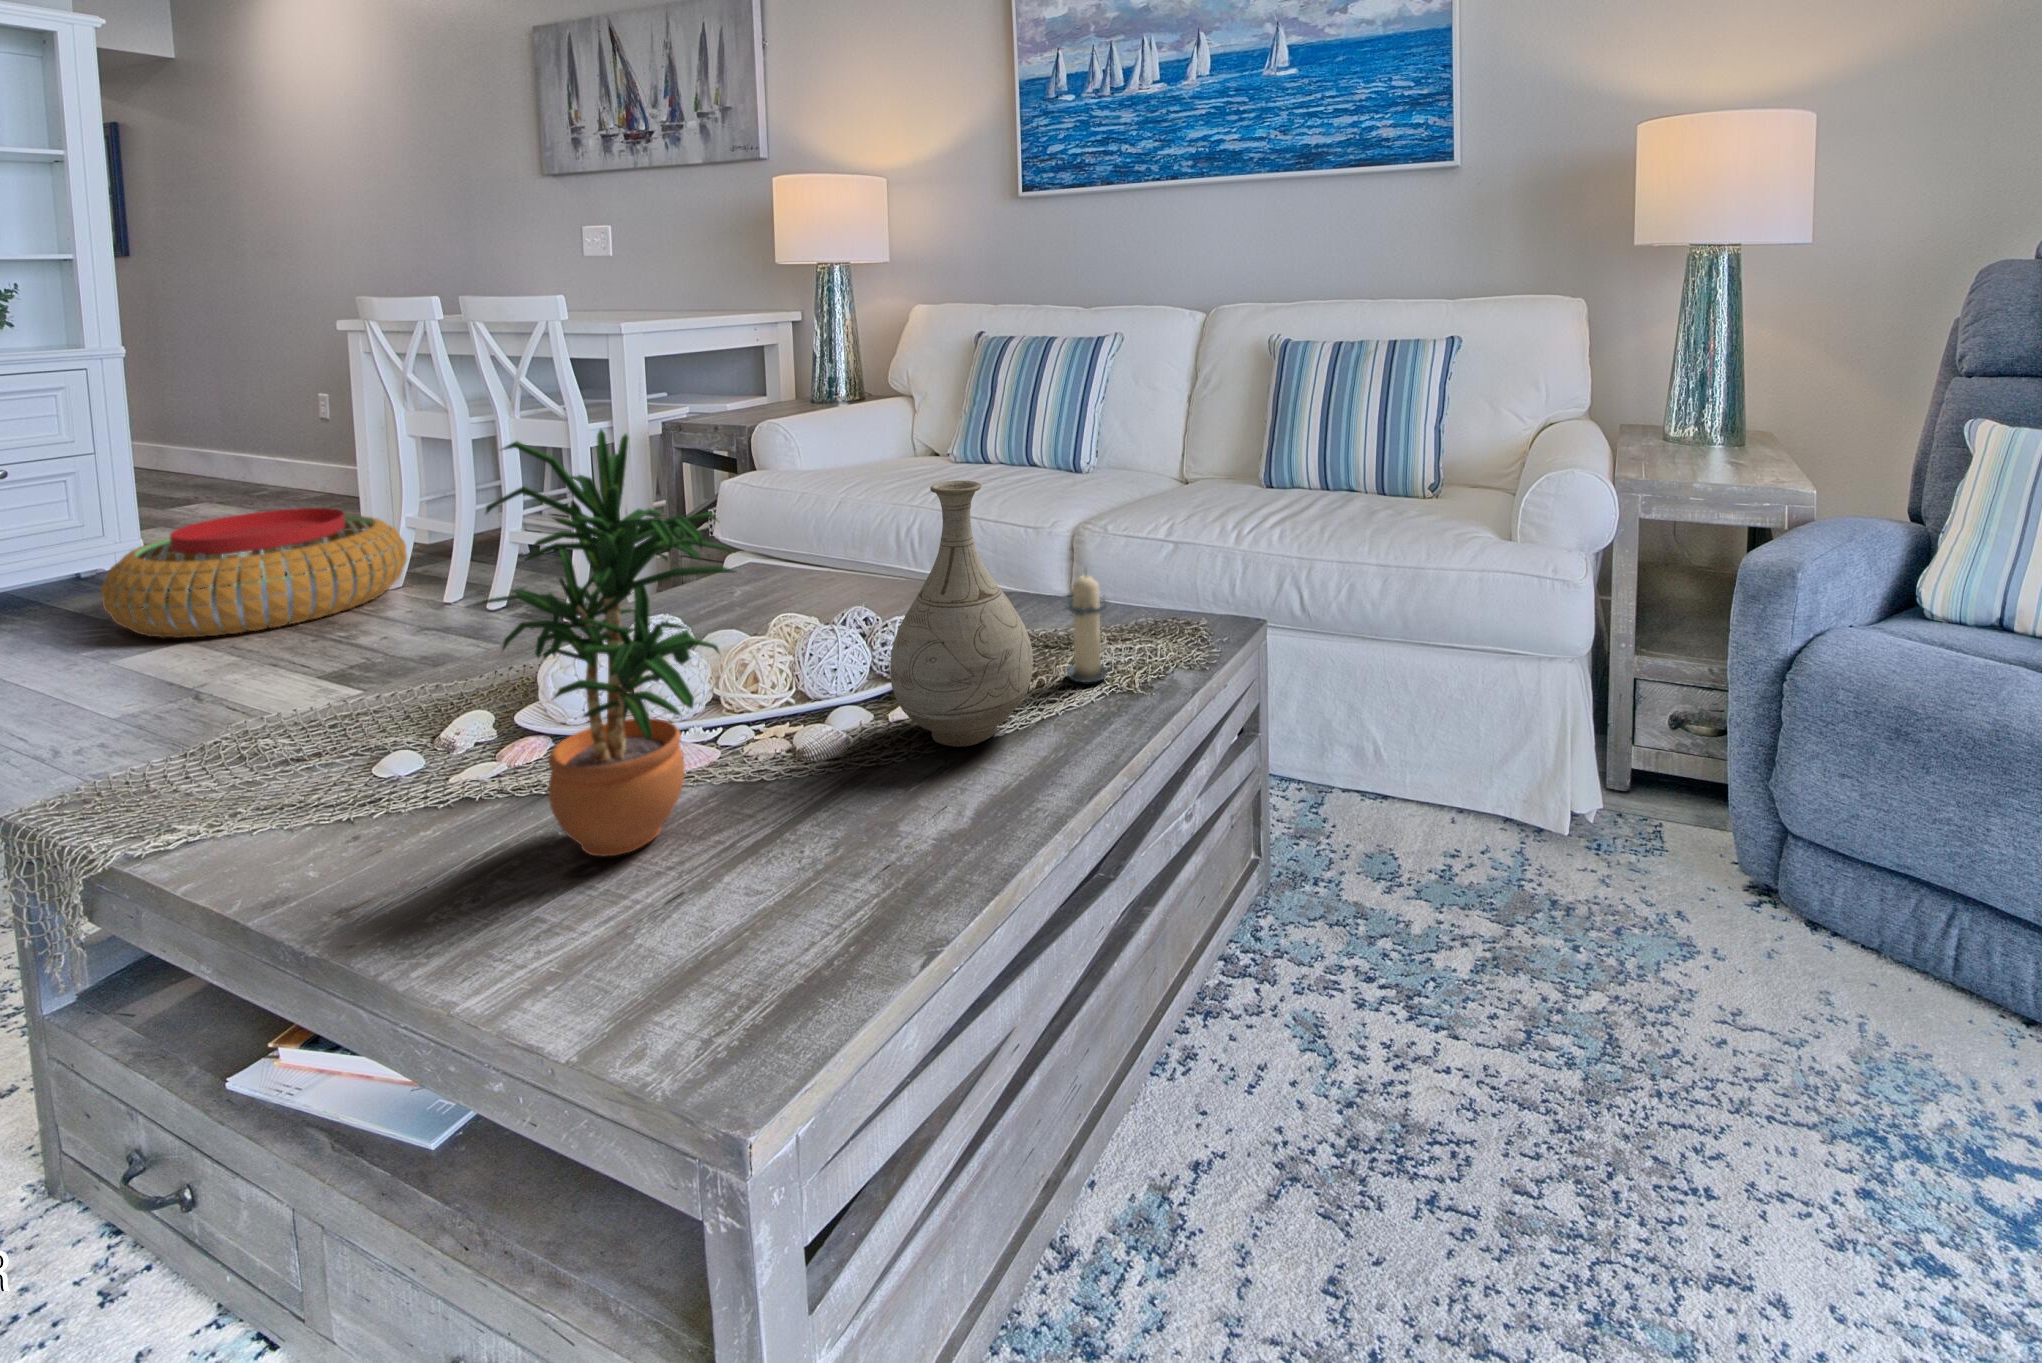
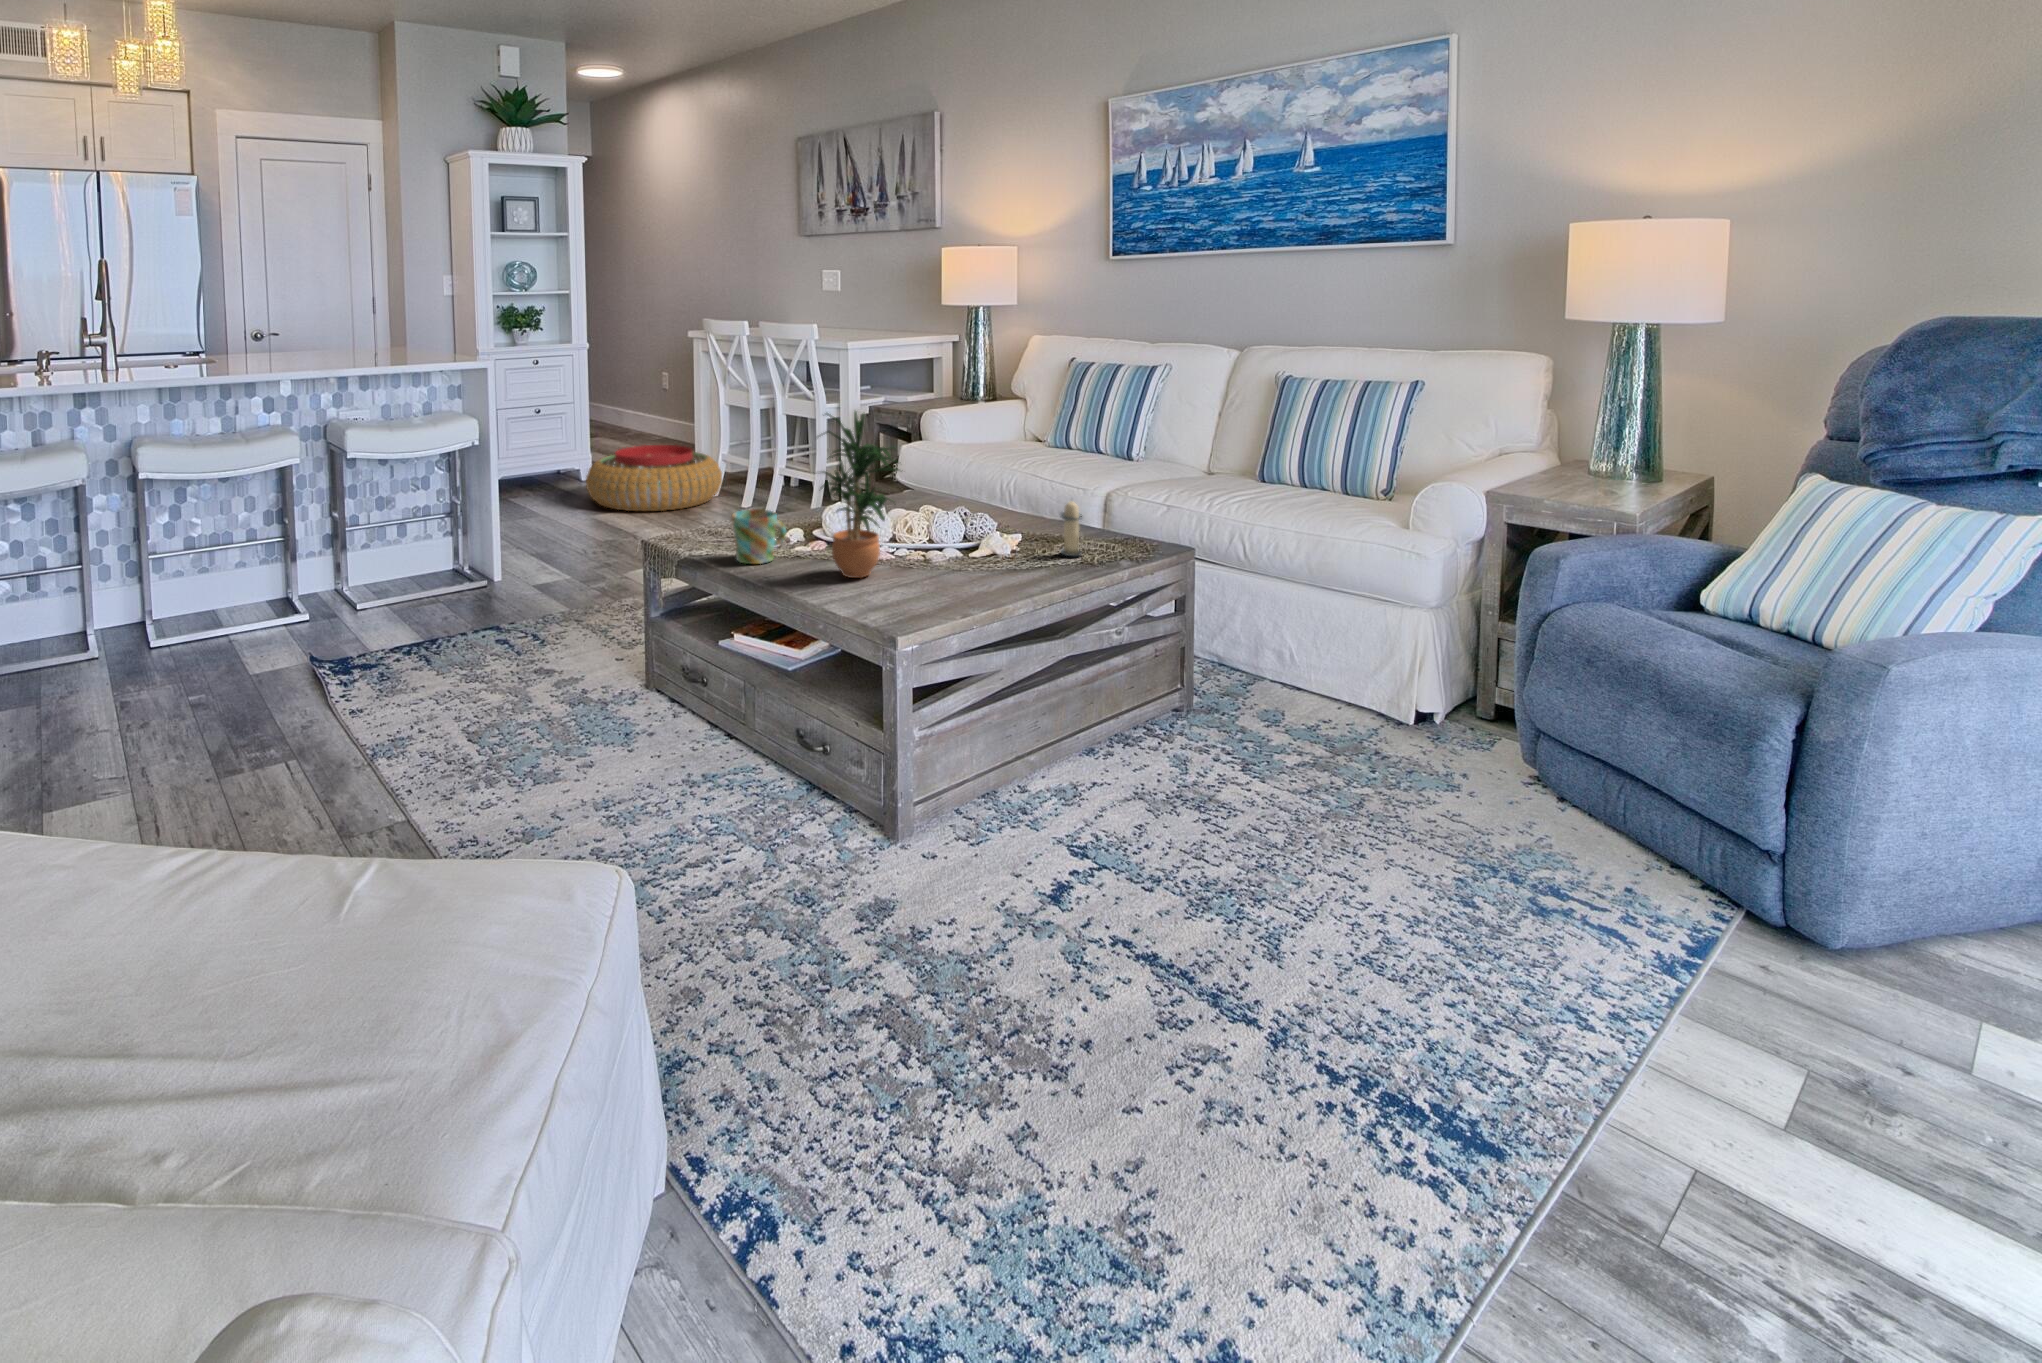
vase: present [890,480,1033,747] -> none [968,445,1035,569]
mug: none [243,698,429,863] -> present [732,509,786,564]

